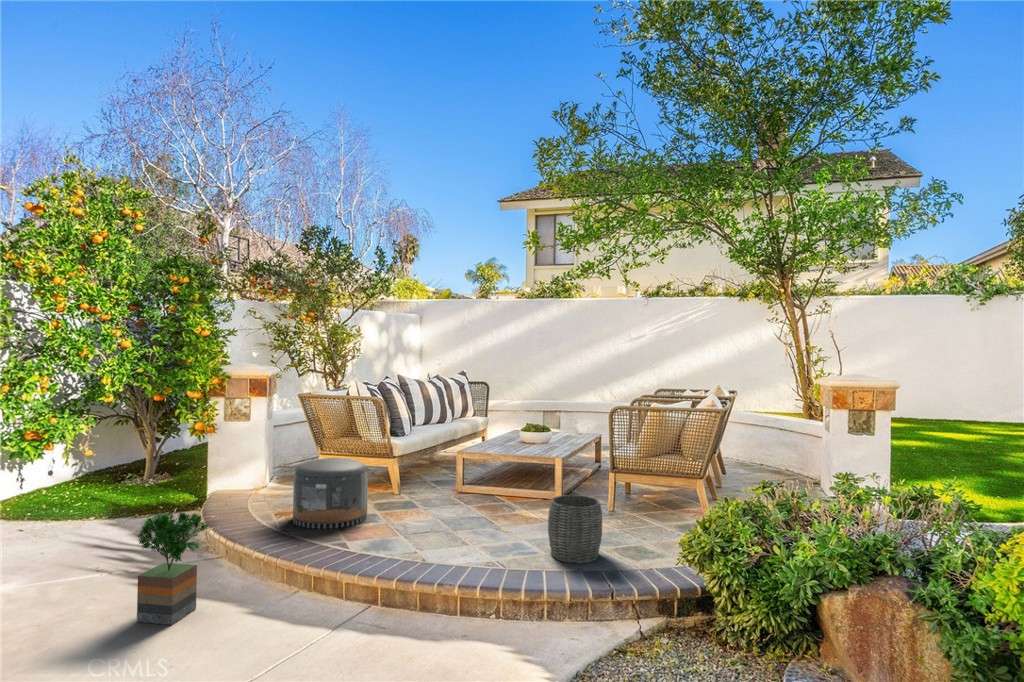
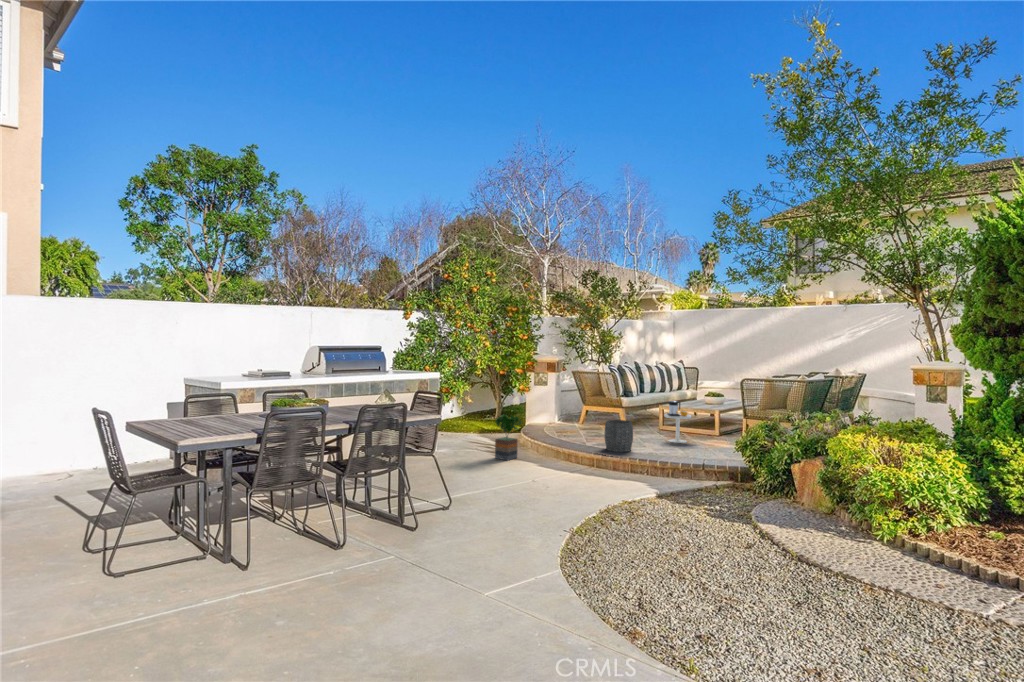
side table: none [475,444,518,515] -> present [665,401,691,443]
pouf: present [293,458,368,529] -> none [564,405,603,439]
woven basket: present [548,495,602,563] -> present [604,420,633,452]

